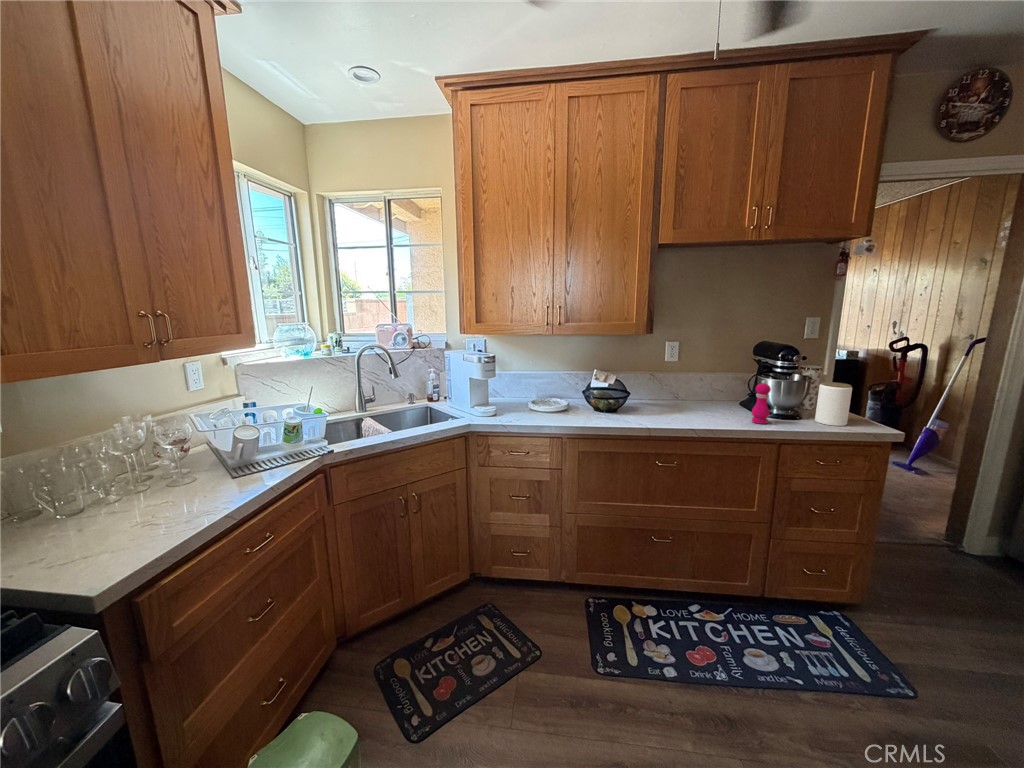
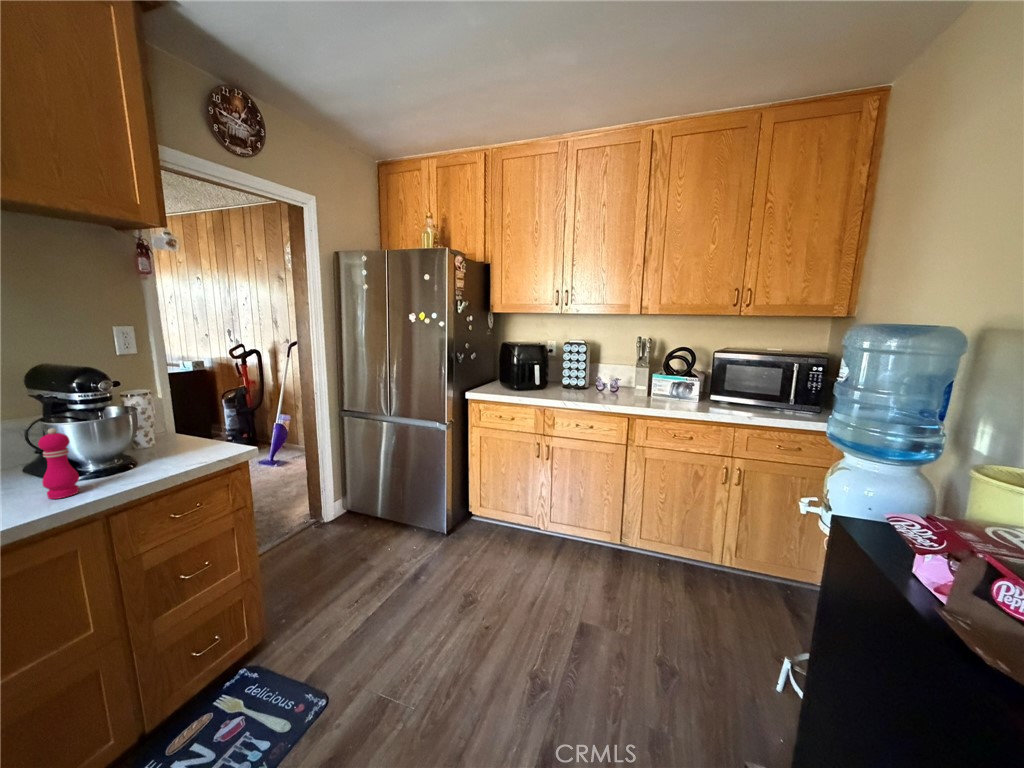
jar: present [815,382,852,426] -> none [151,407,199,464]

